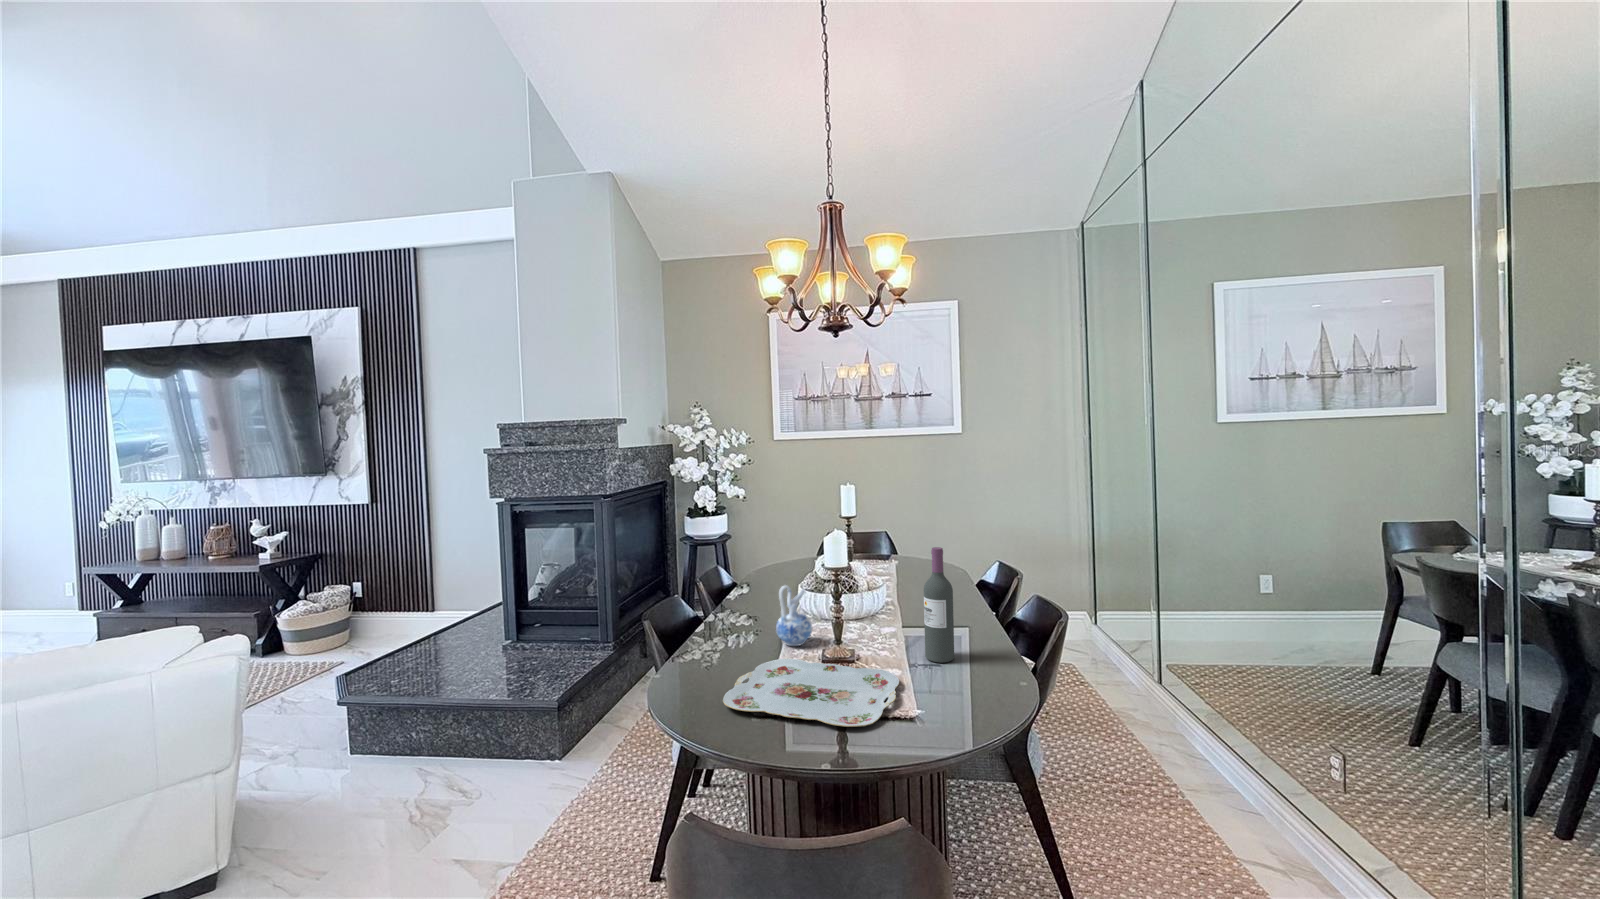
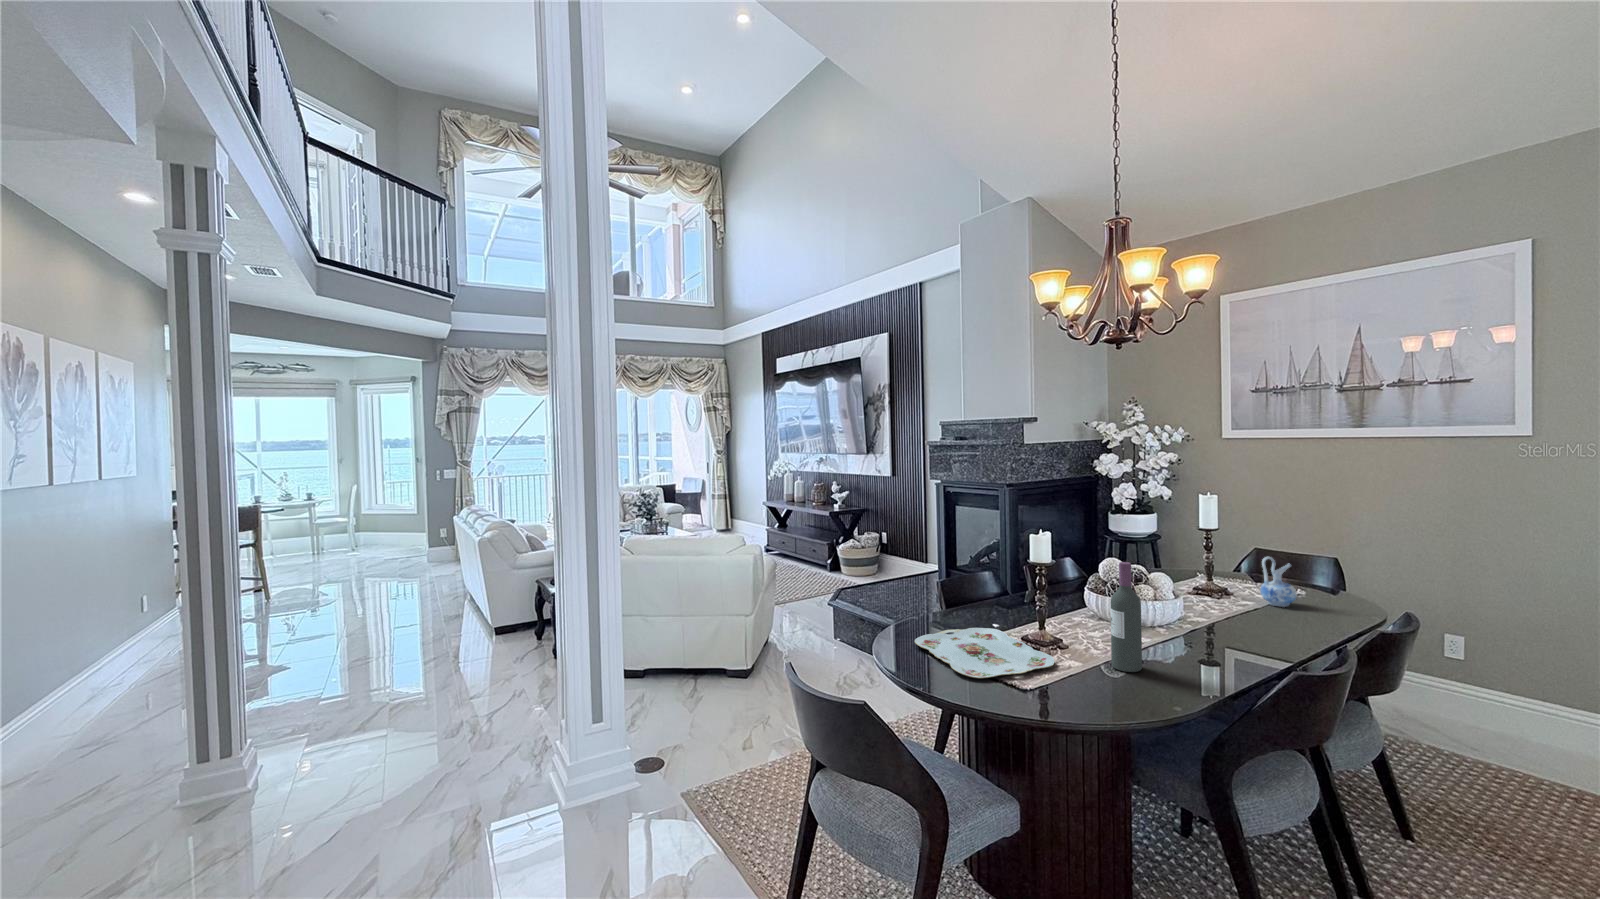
ceramic pitcher: present [776,585,812,646] -> present [1260,557,1296,607]

